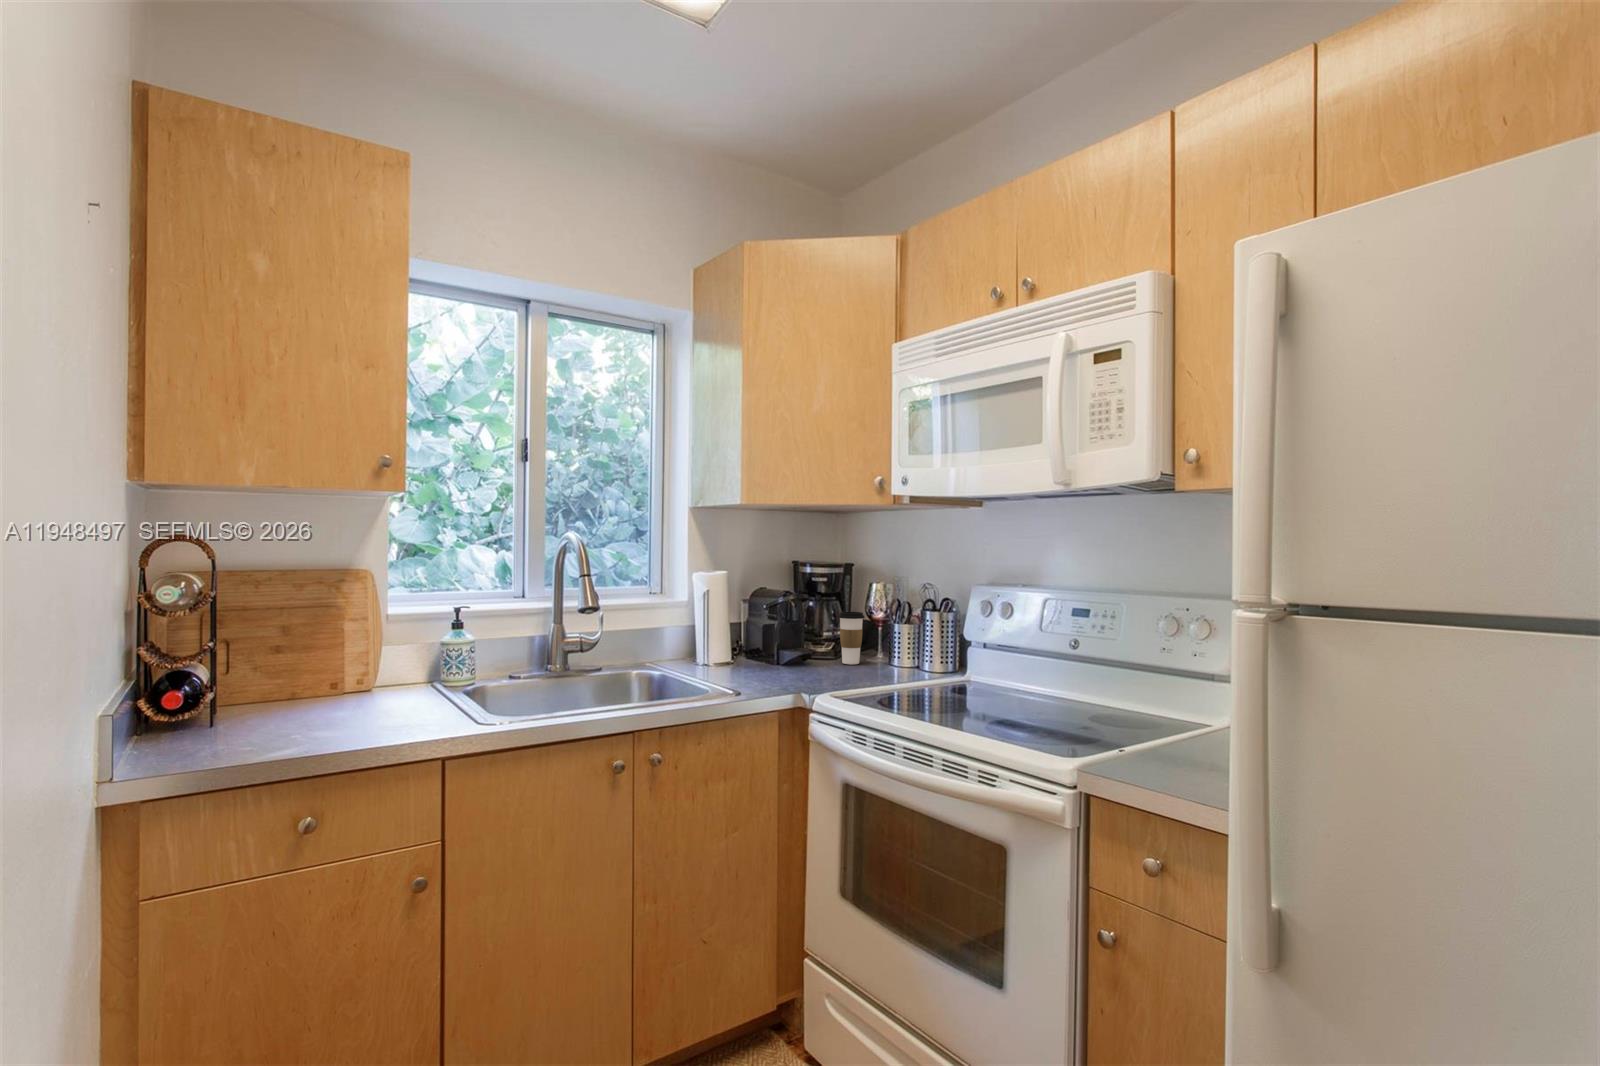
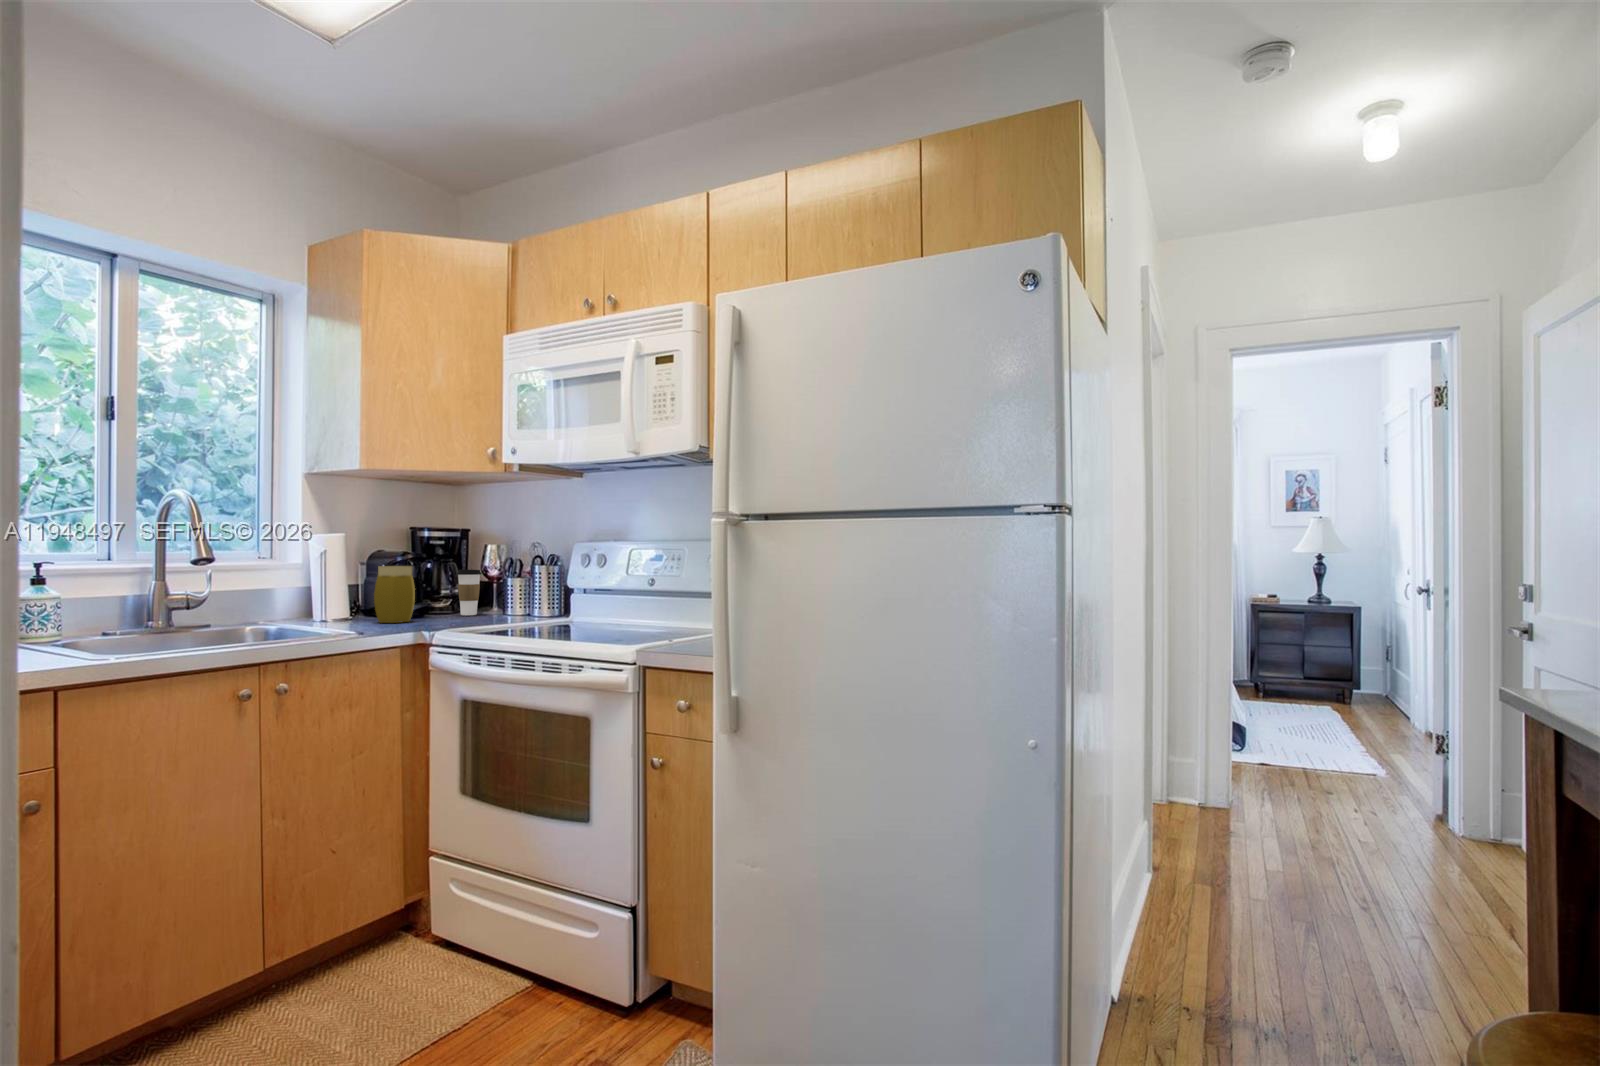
jar: none [754,609,795,675] -> present [374,566,415,623]

